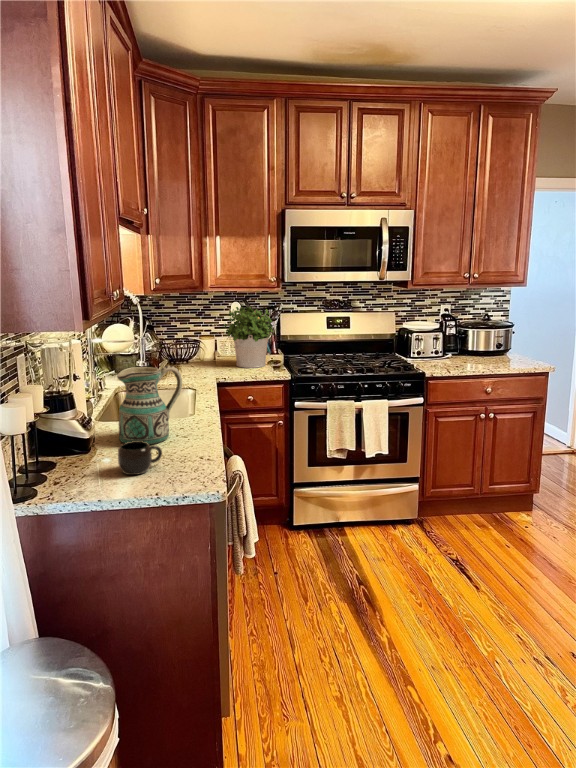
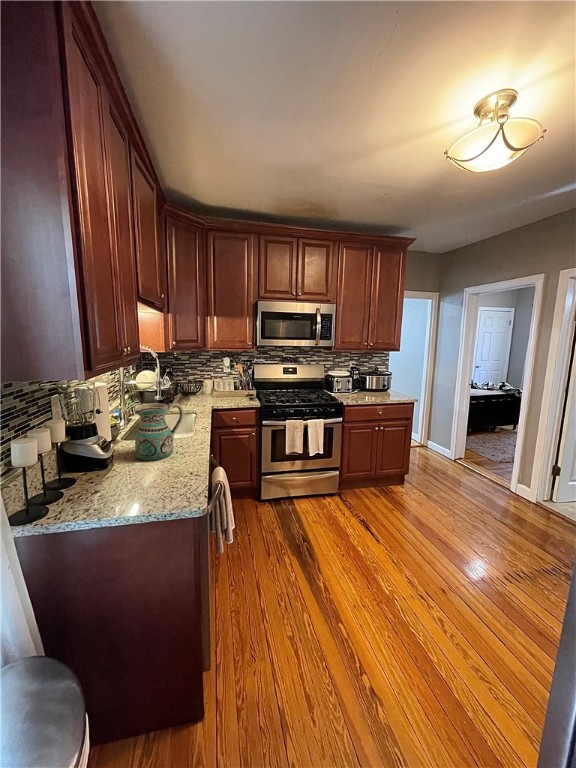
potted plant: present [224,306,273,368] -> none [217,360,250,399]
mug: present [118,441,162,475] -> none [127,461,163,489]

